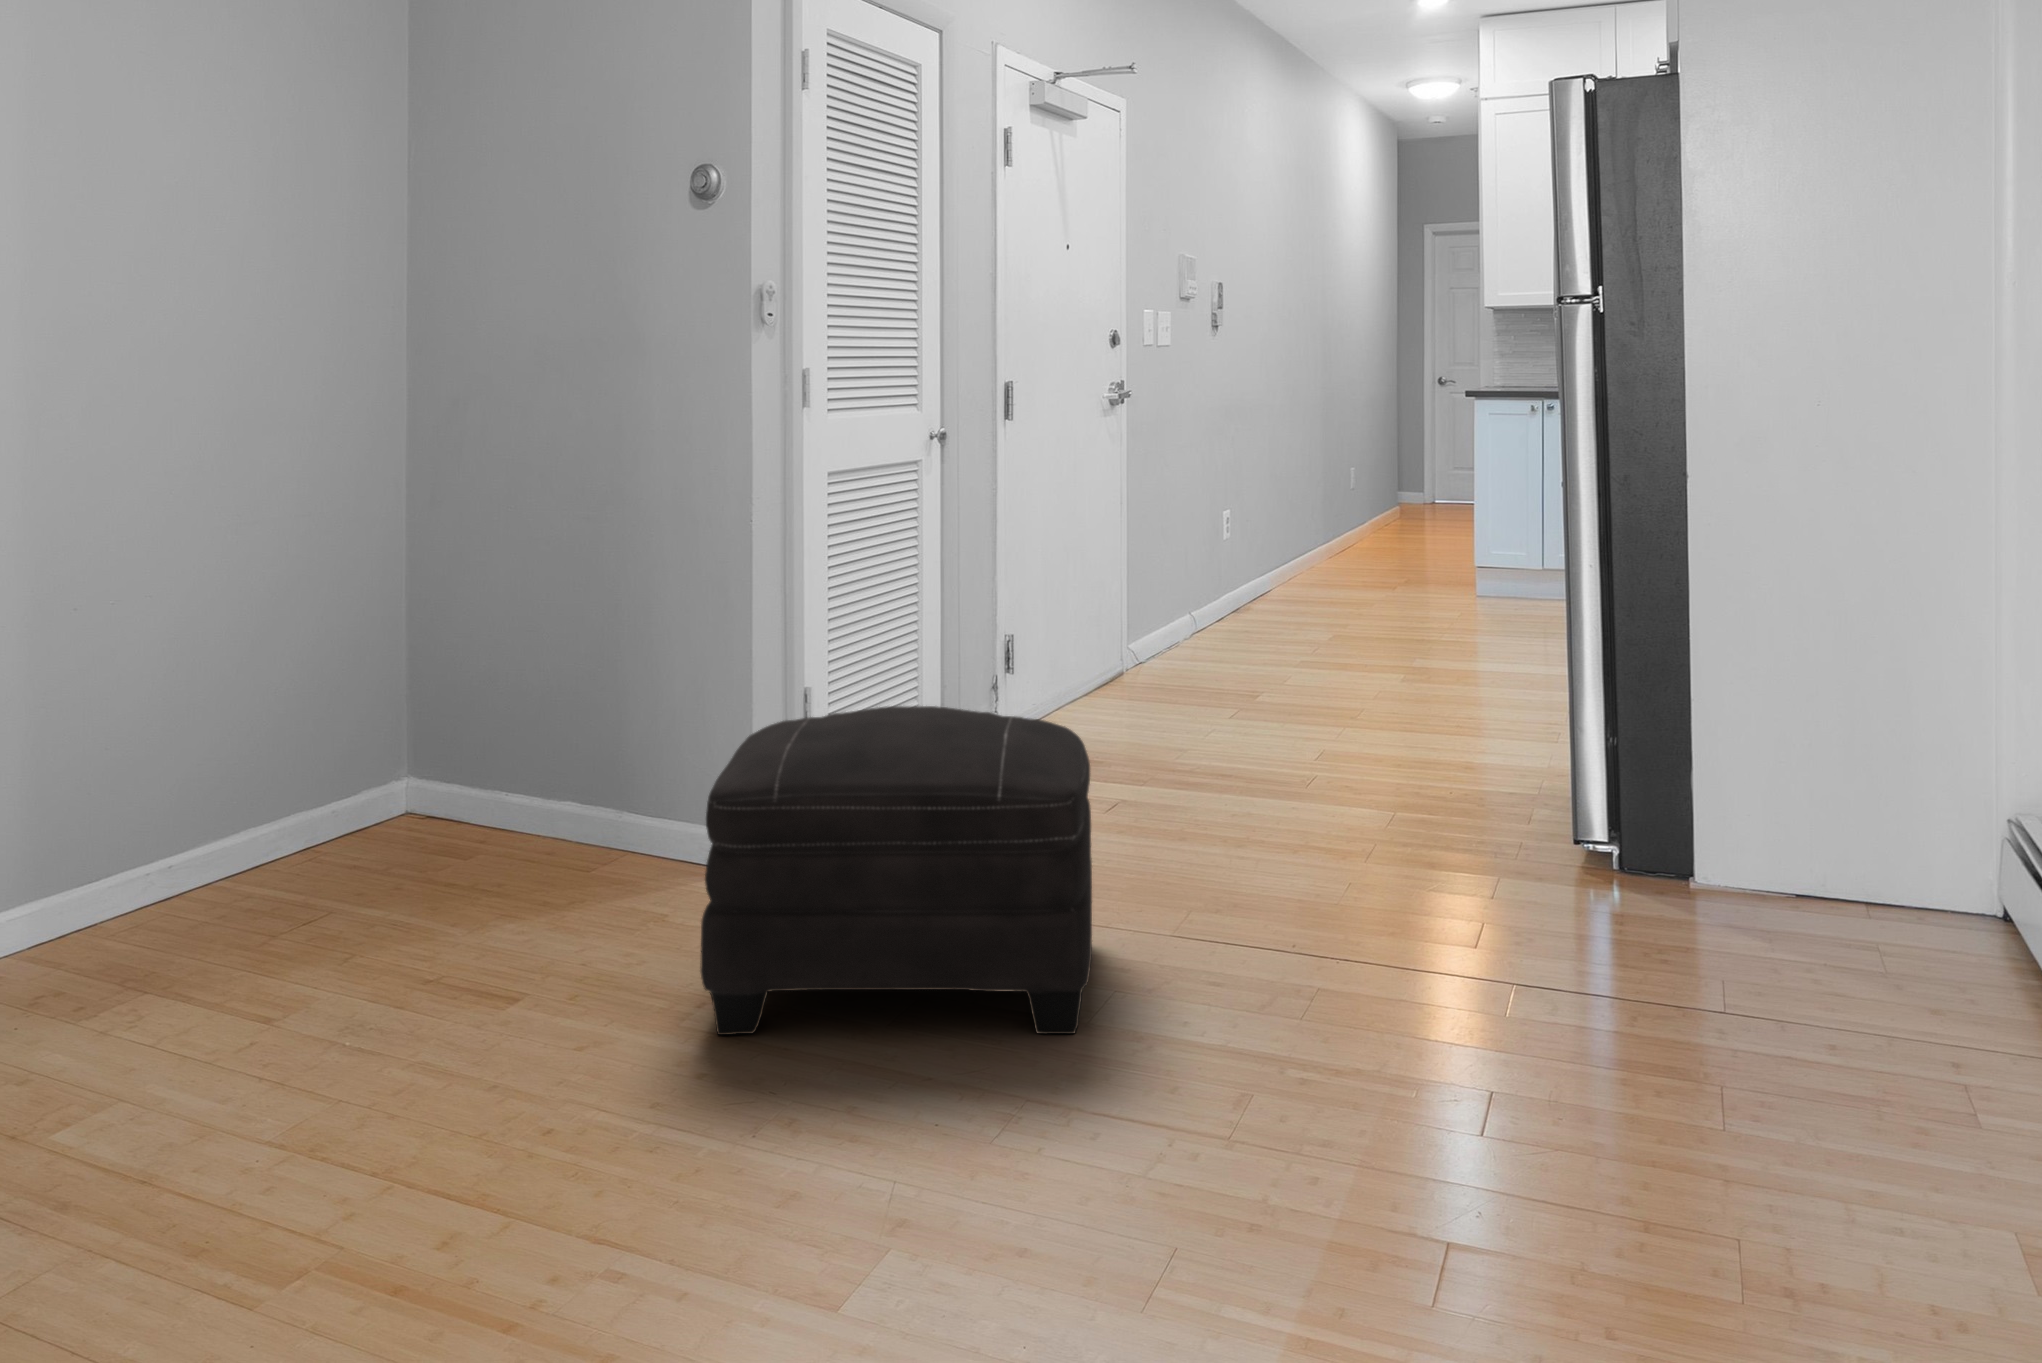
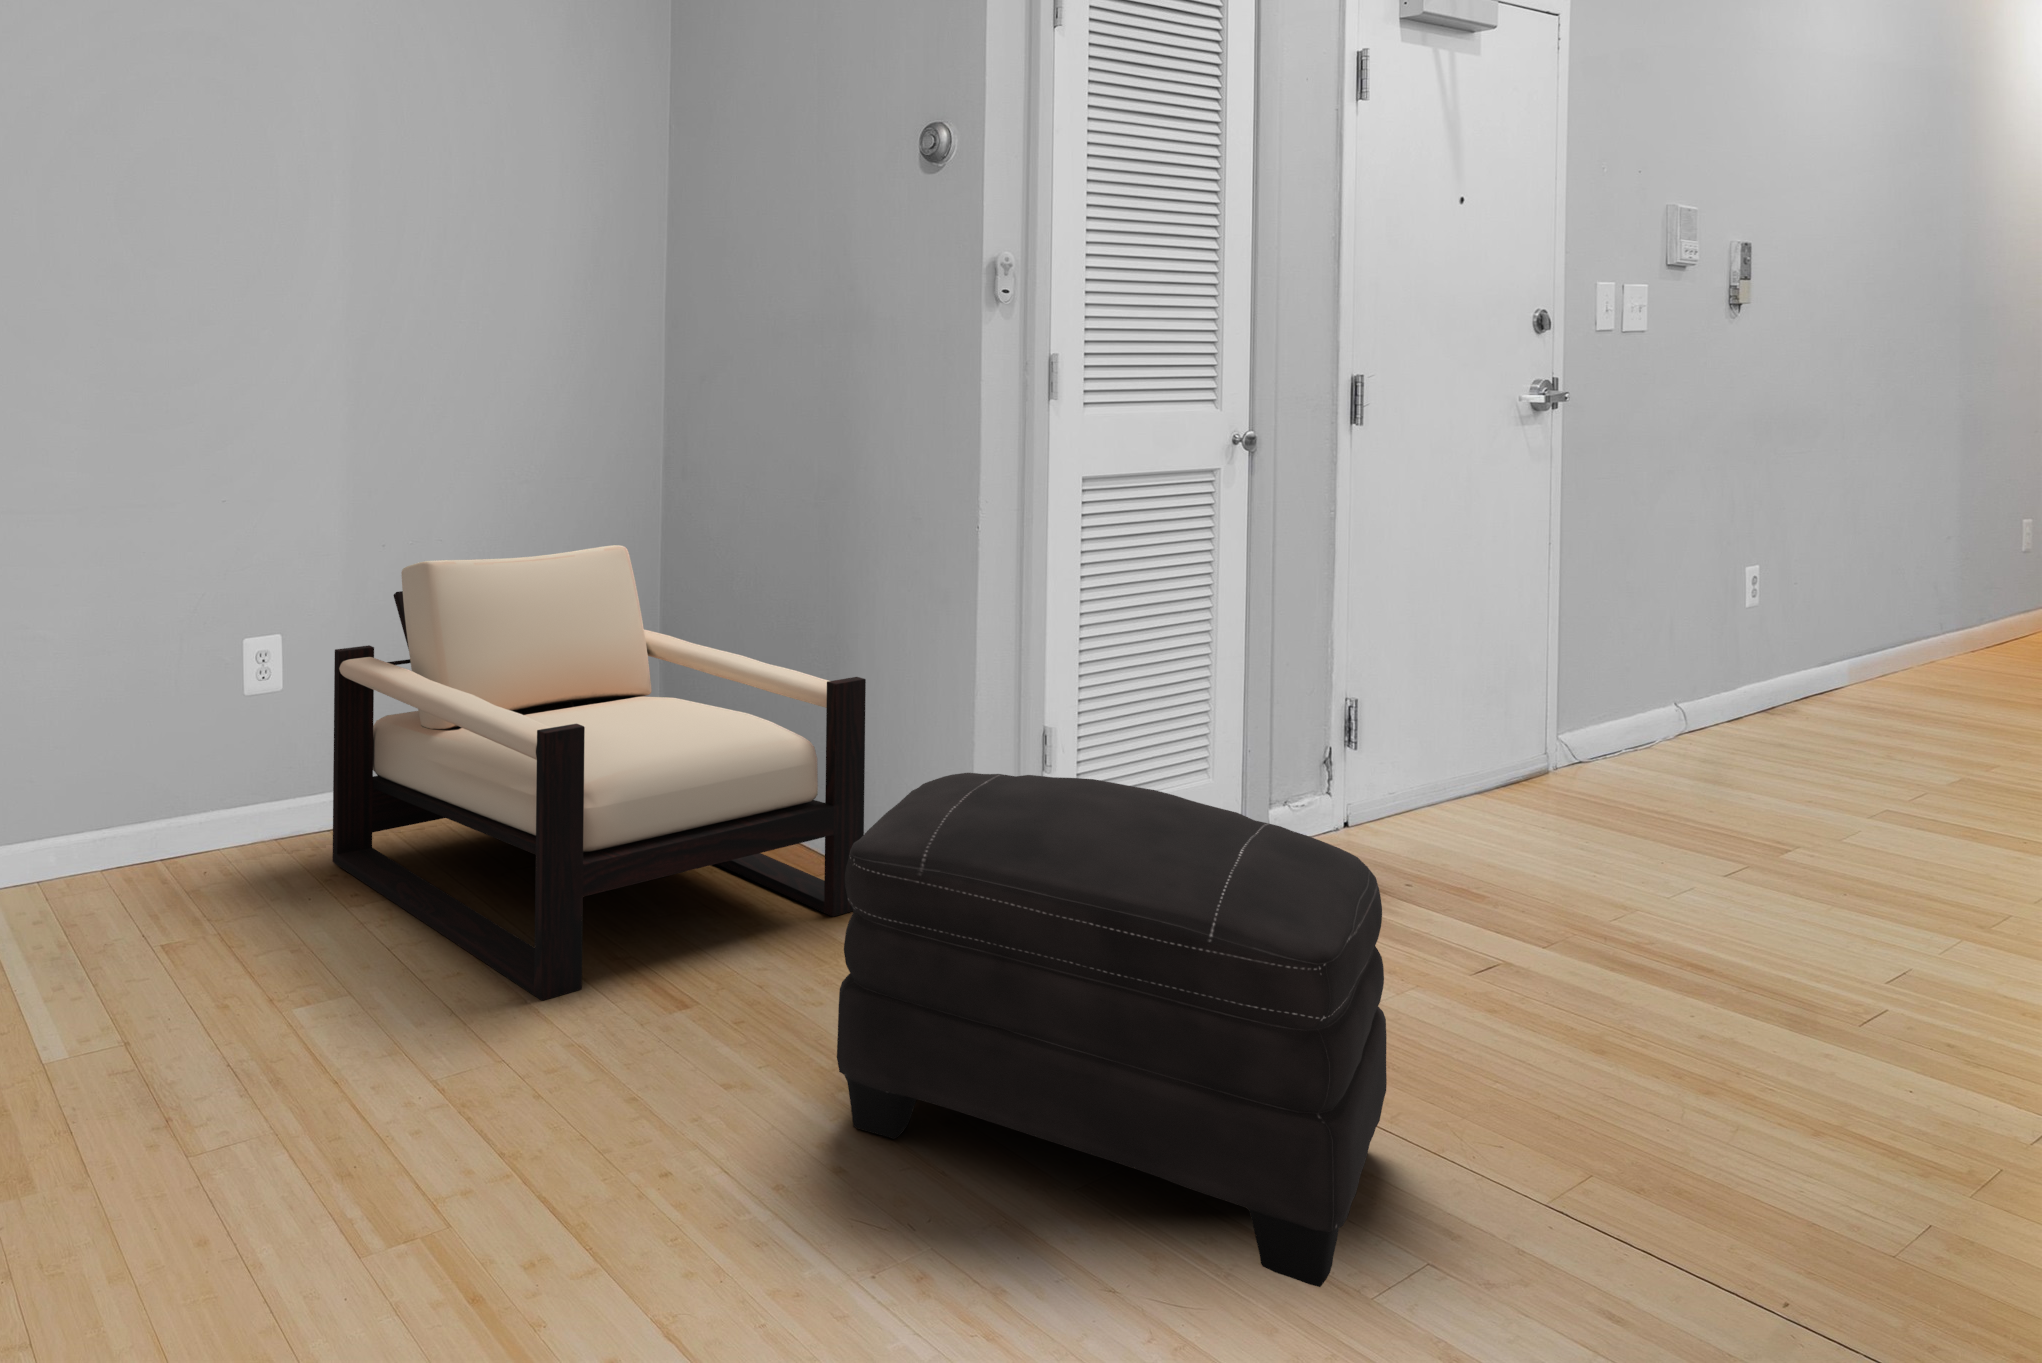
armchair: none [58,572,658,1022] -> present [332,545,866,1001]

